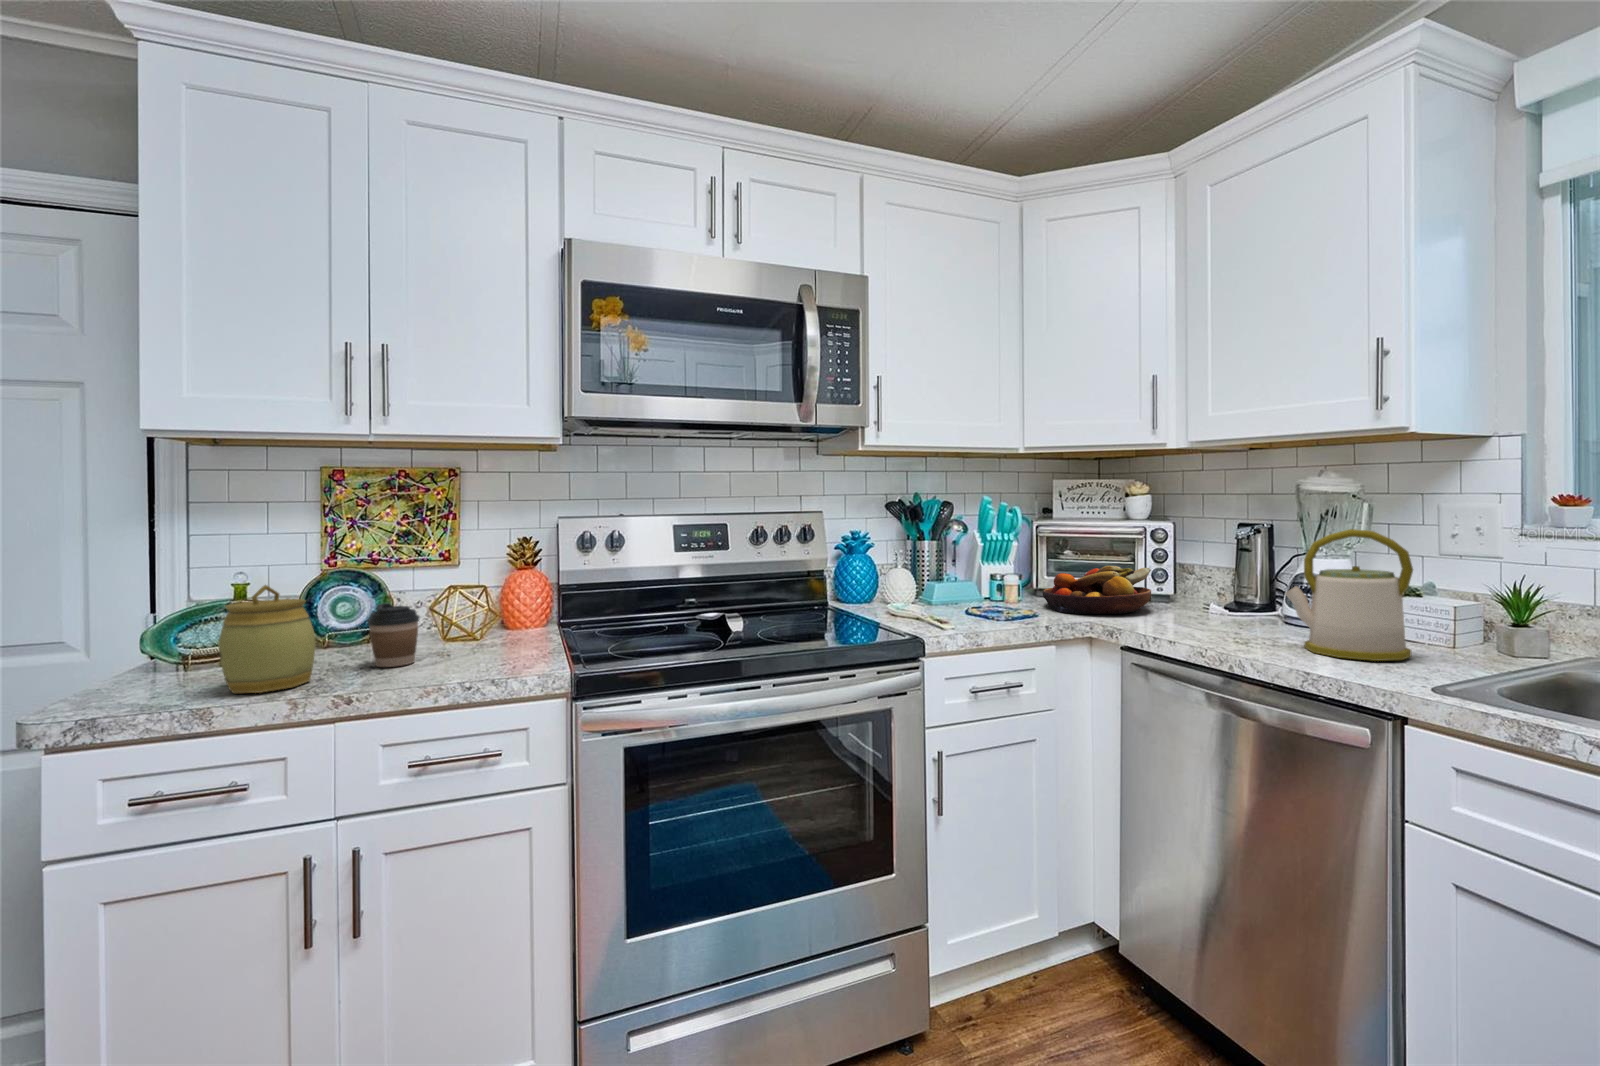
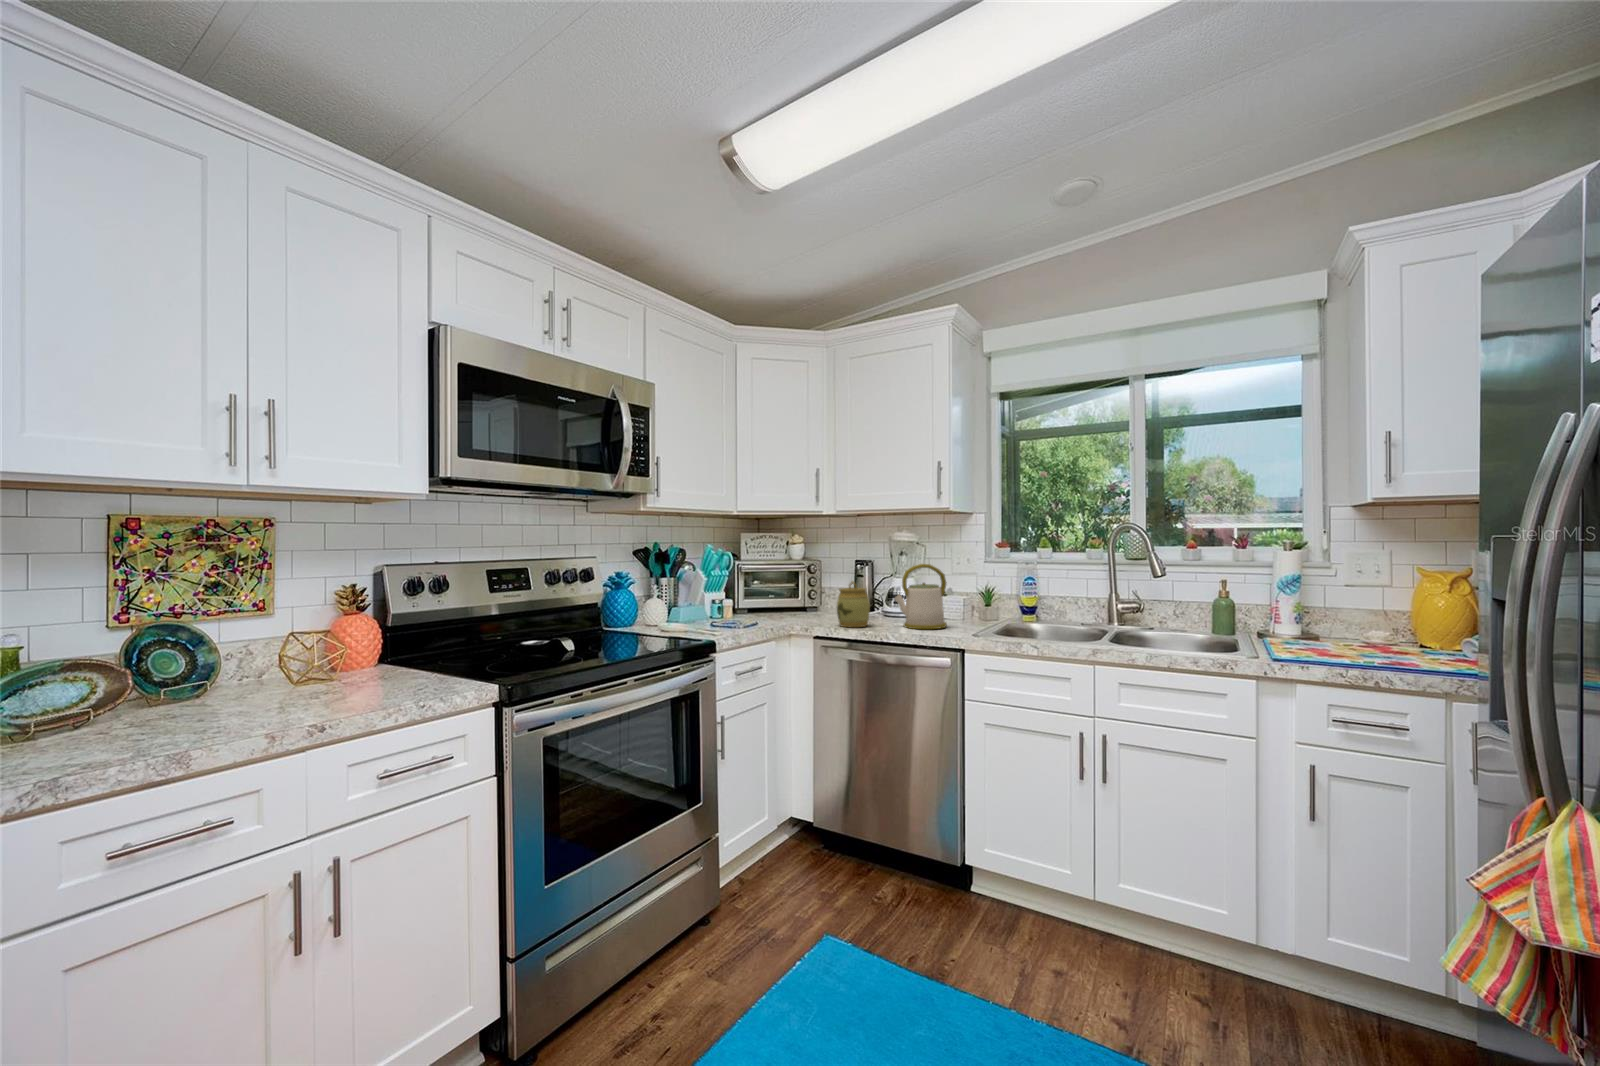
fruit bowl: present [1043,566,1151,614] -> none [754,589,818,620]
jar: present [218,585,315,693] -> present [837,581,870,627]
coffee cup: present [367,603,419,667] -> none [274,647,328,706]

